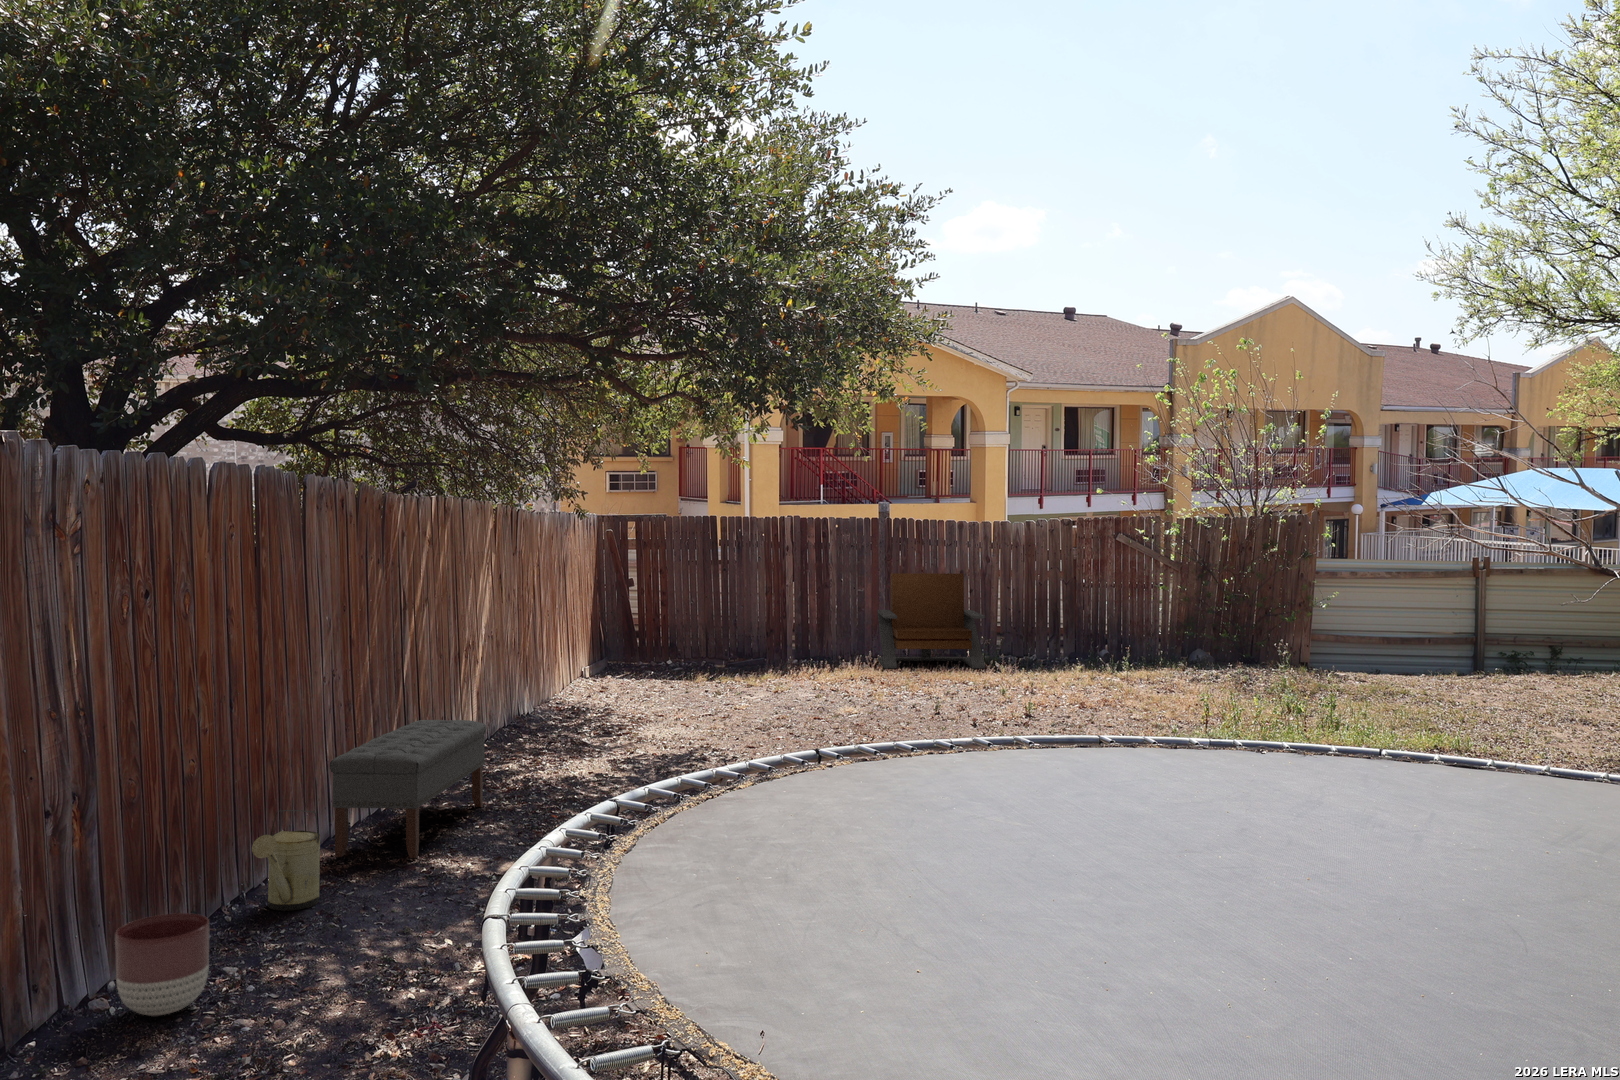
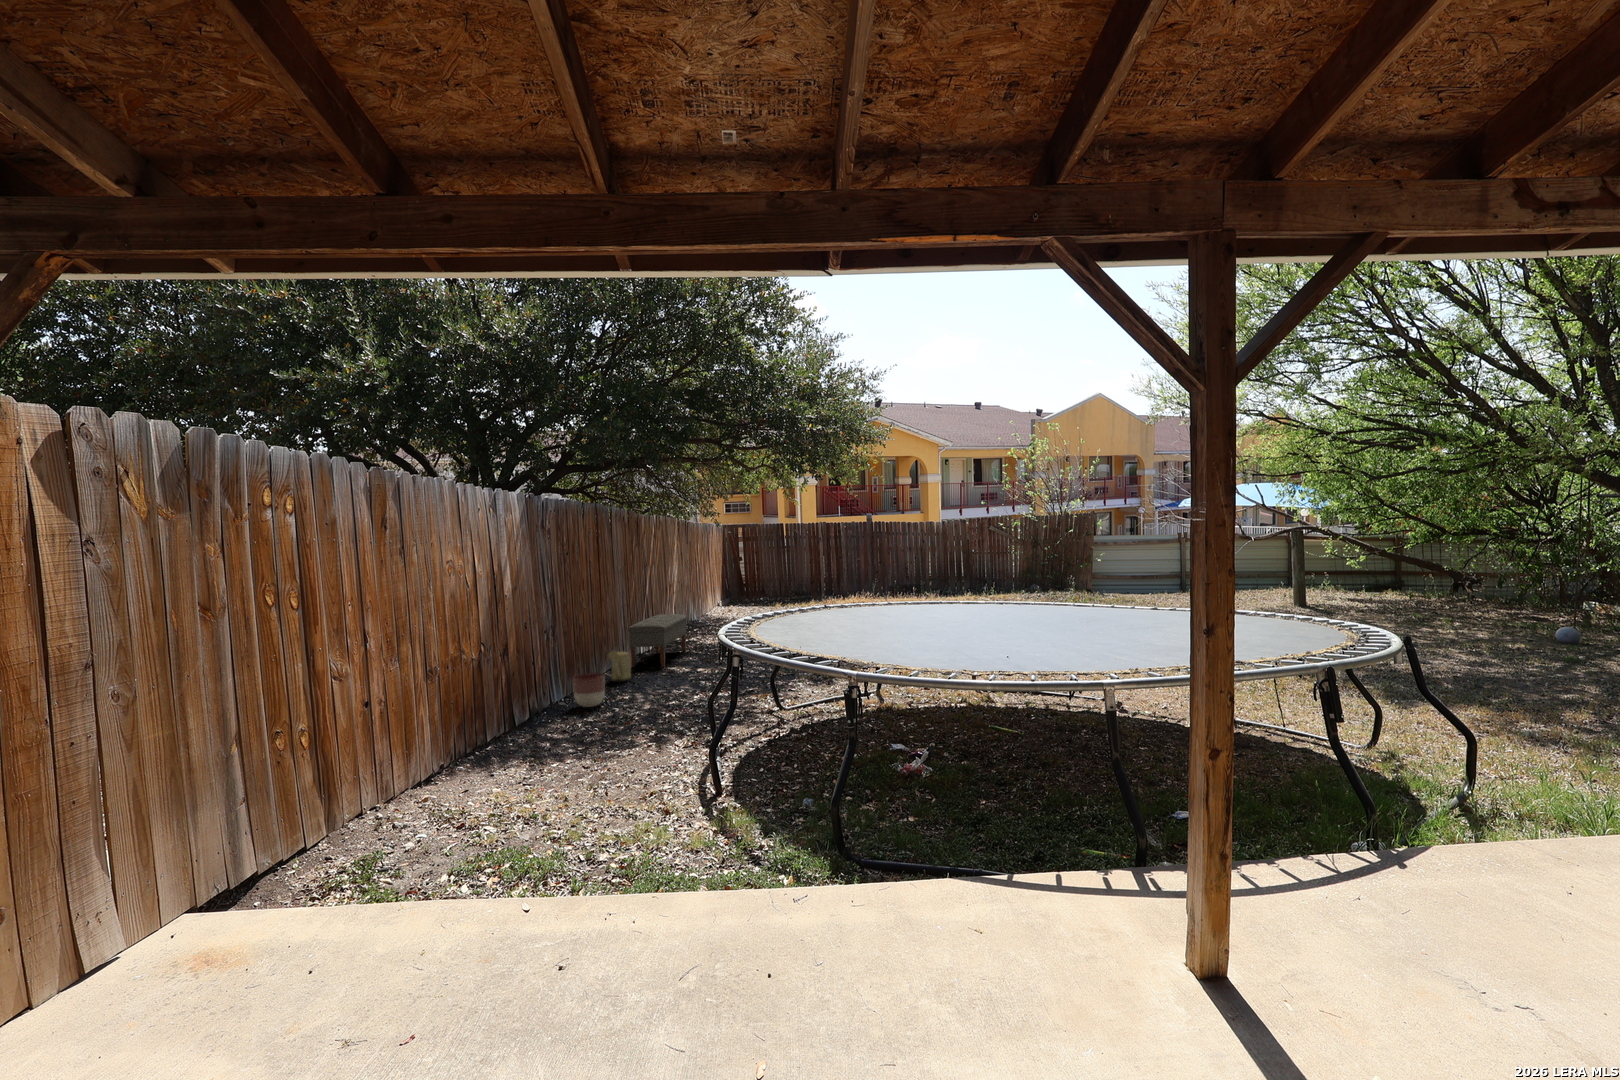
lounge chair: present [878,573,985,668] -> none [865,549,919,597]

